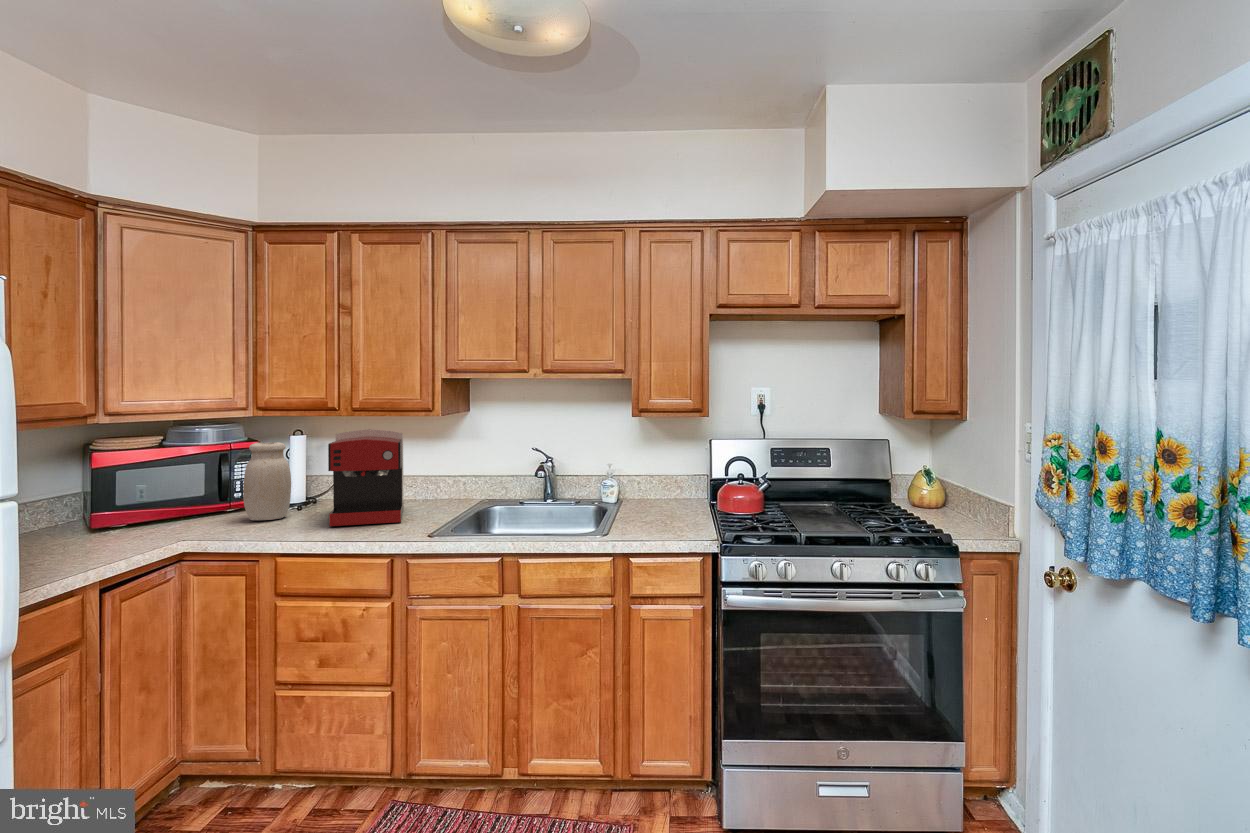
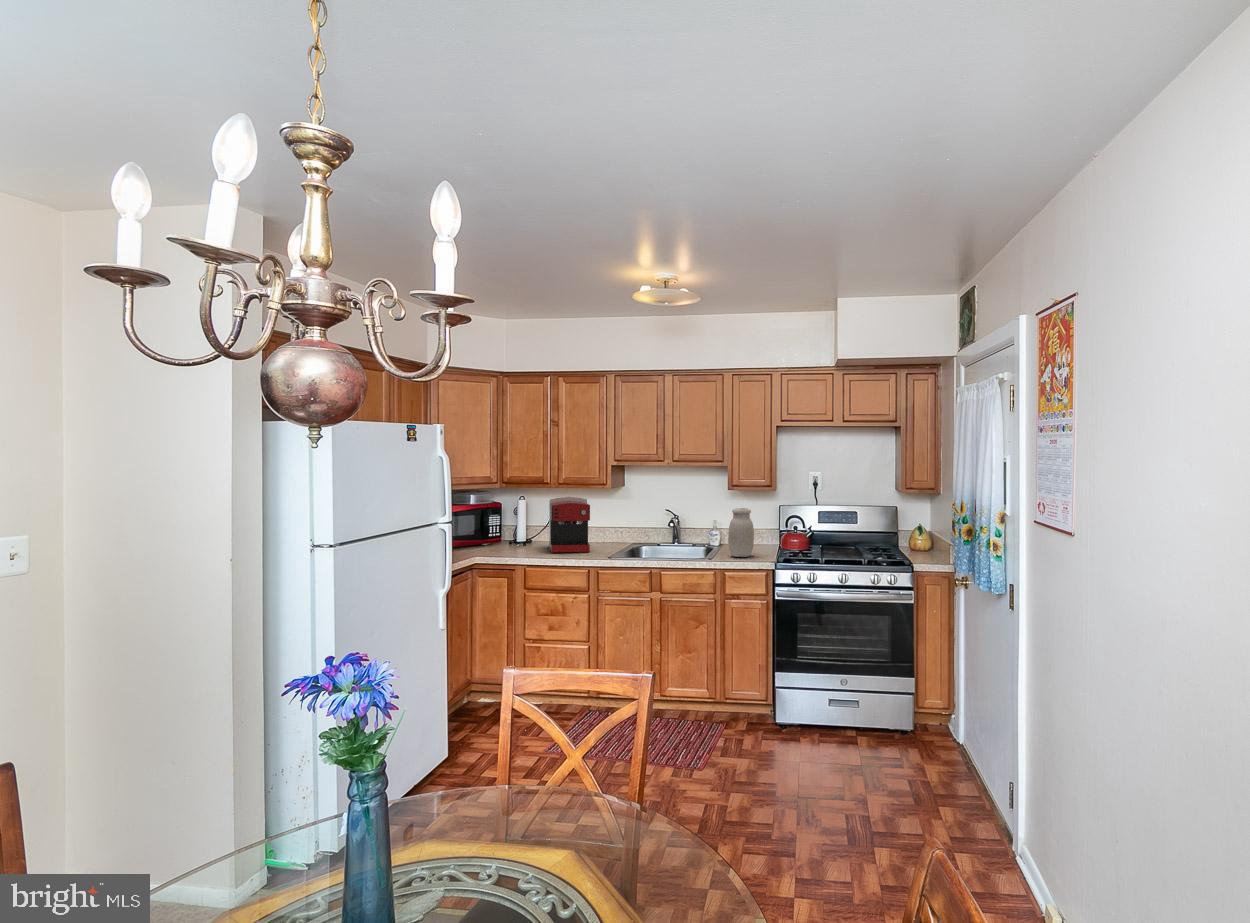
jar: present [243,442,291,520] -> present [728,508,754,557]

